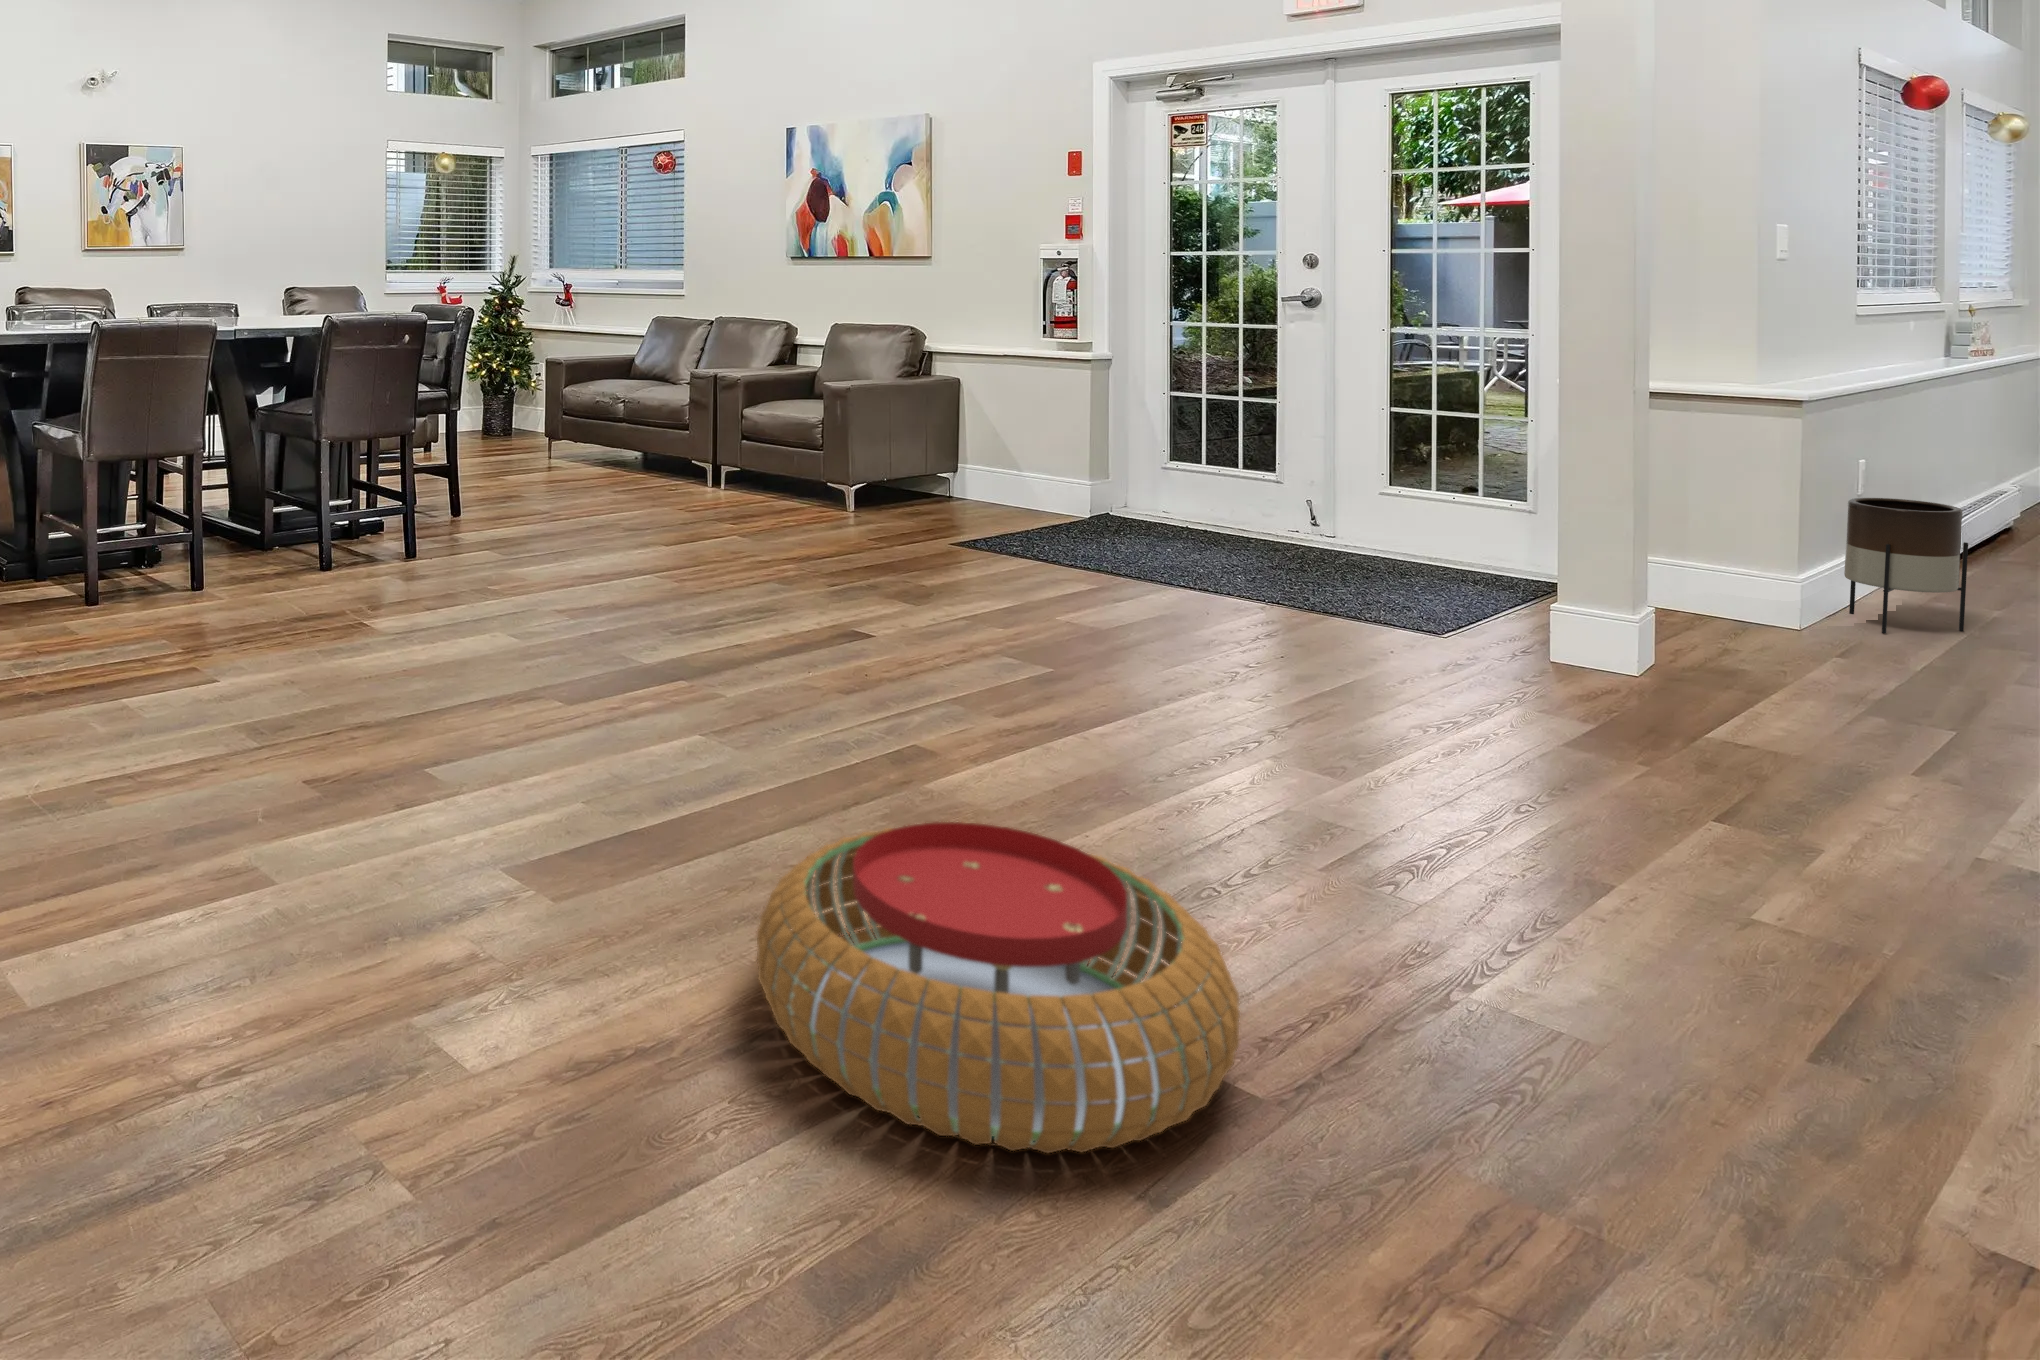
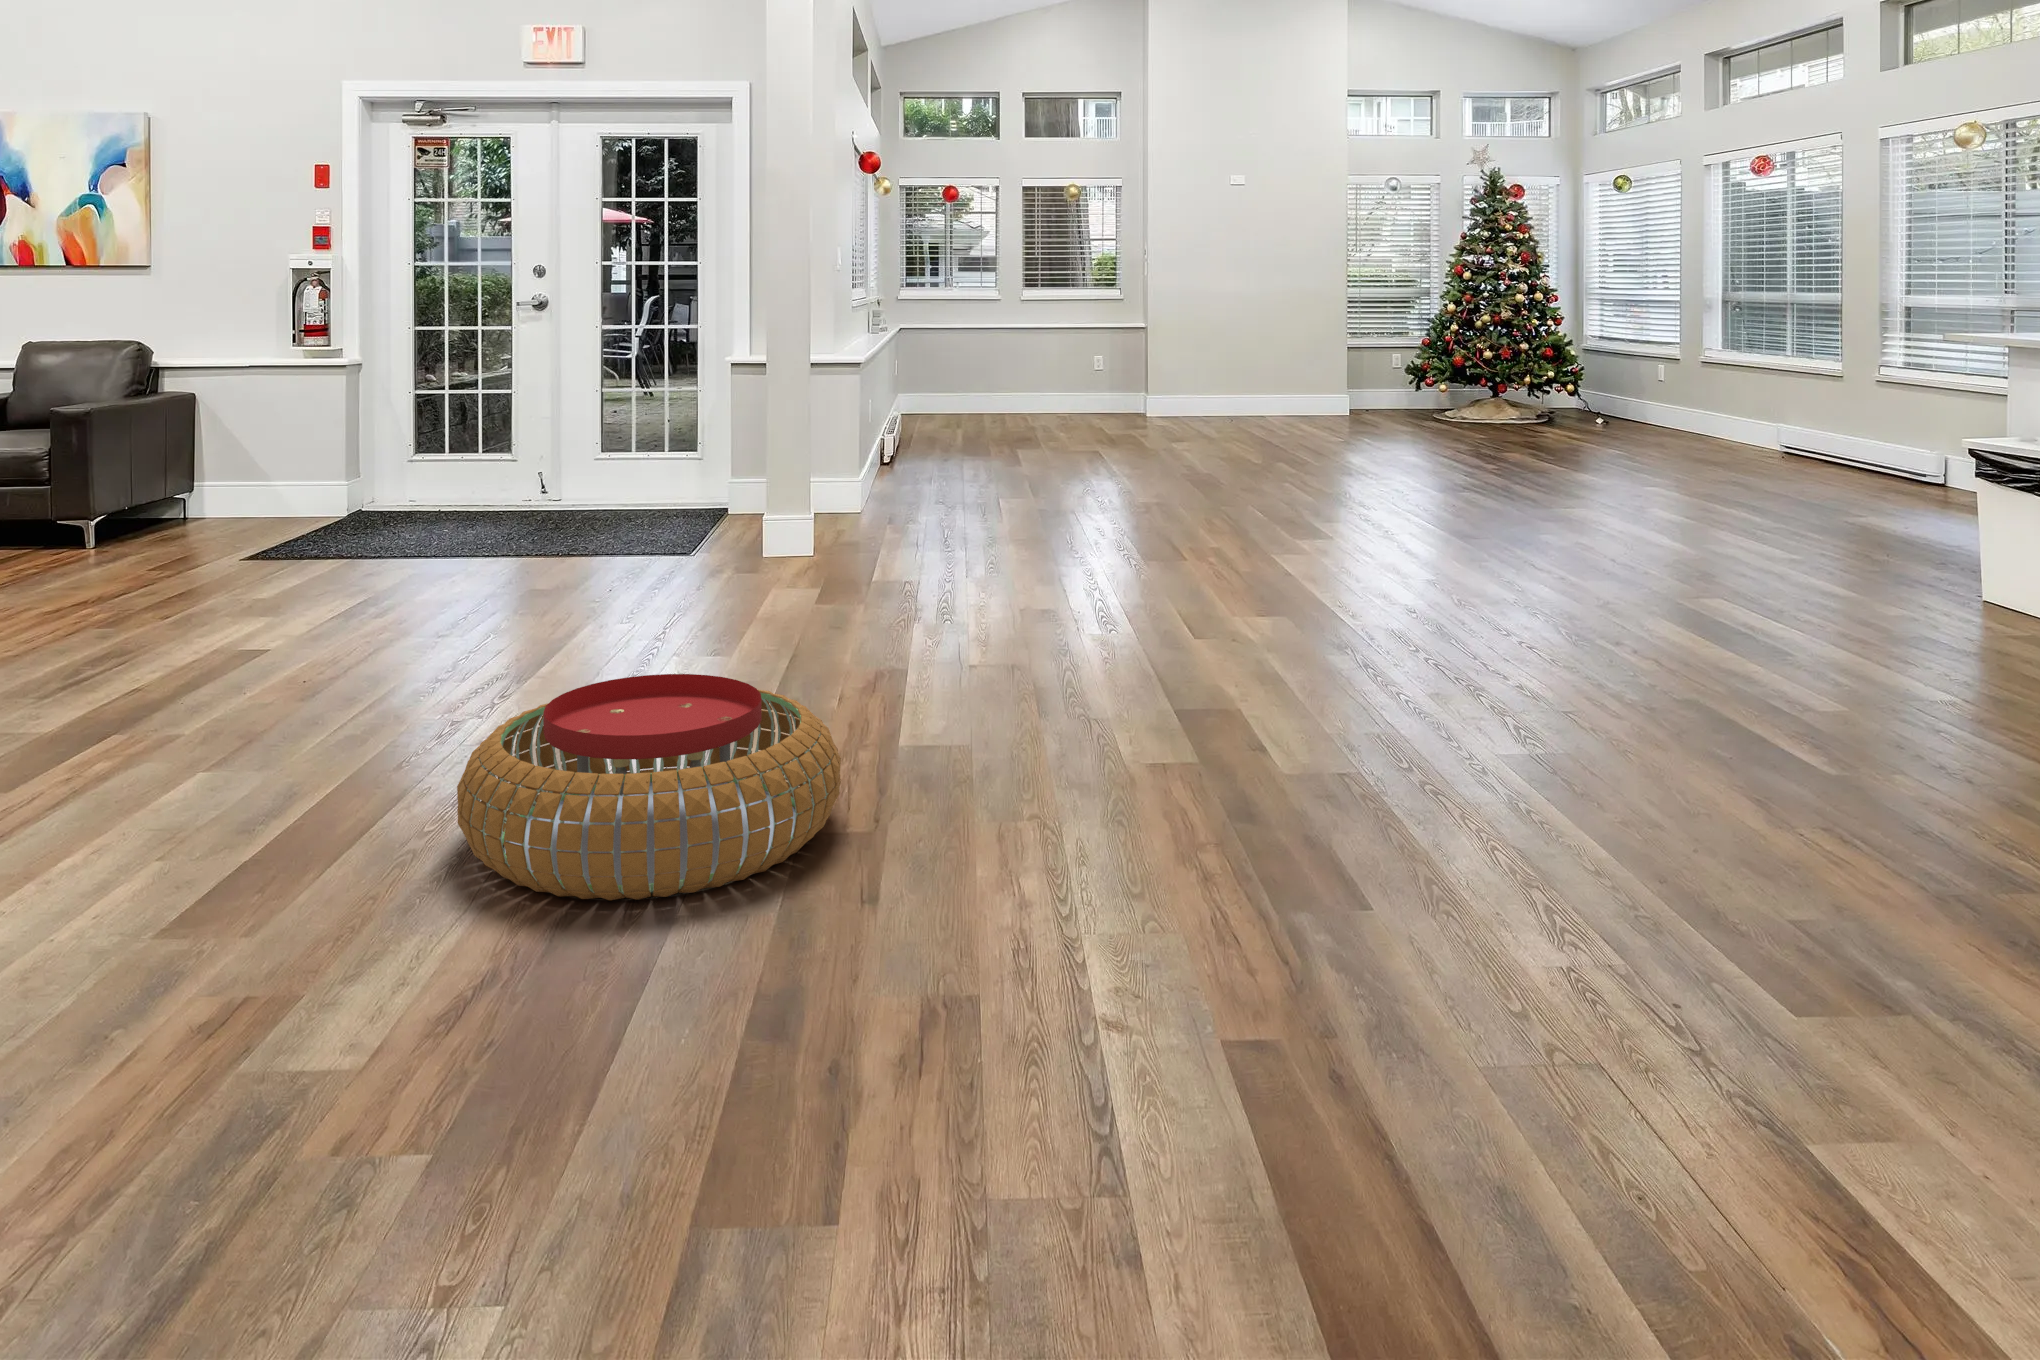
planter: present [1844,498,1968,633] -> none [876,424,929,508]

